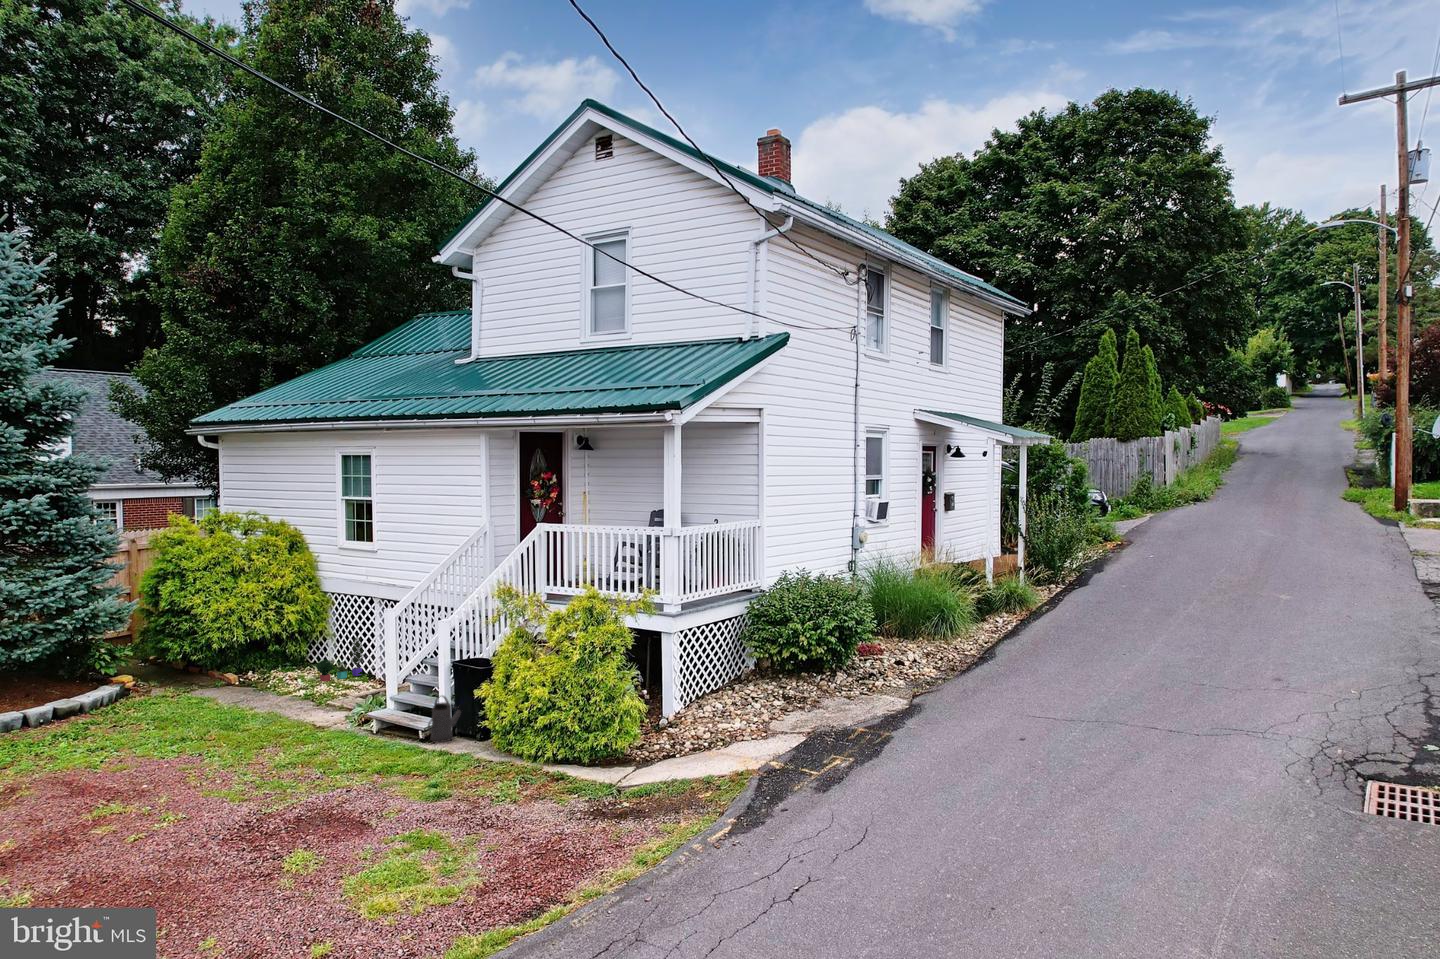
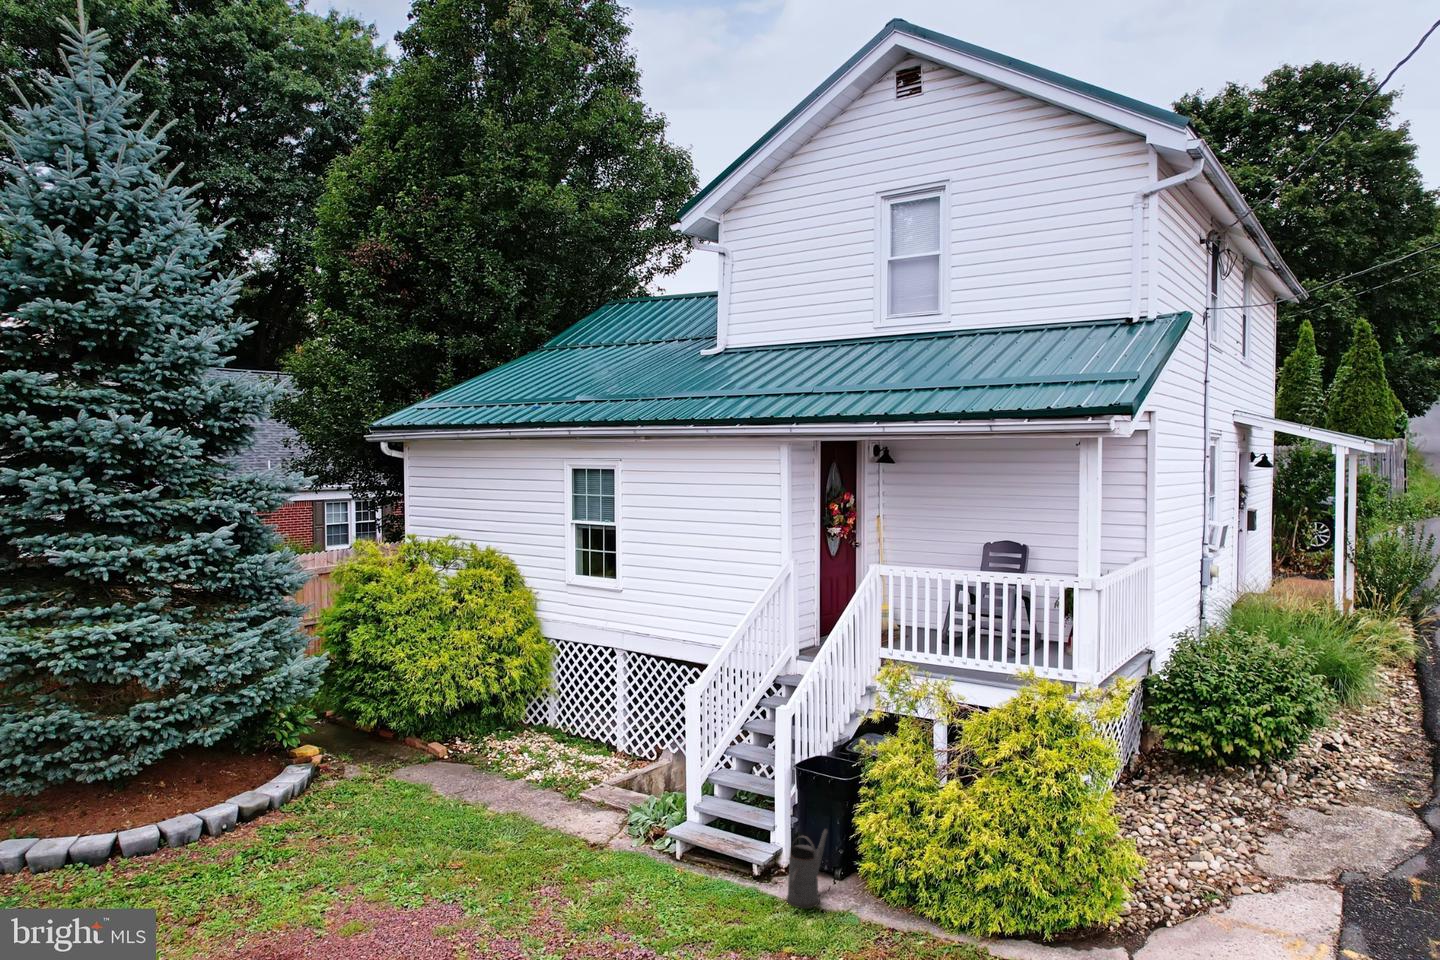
potted plant: present [317,636,364,682] -> none [545,695,600,758]

